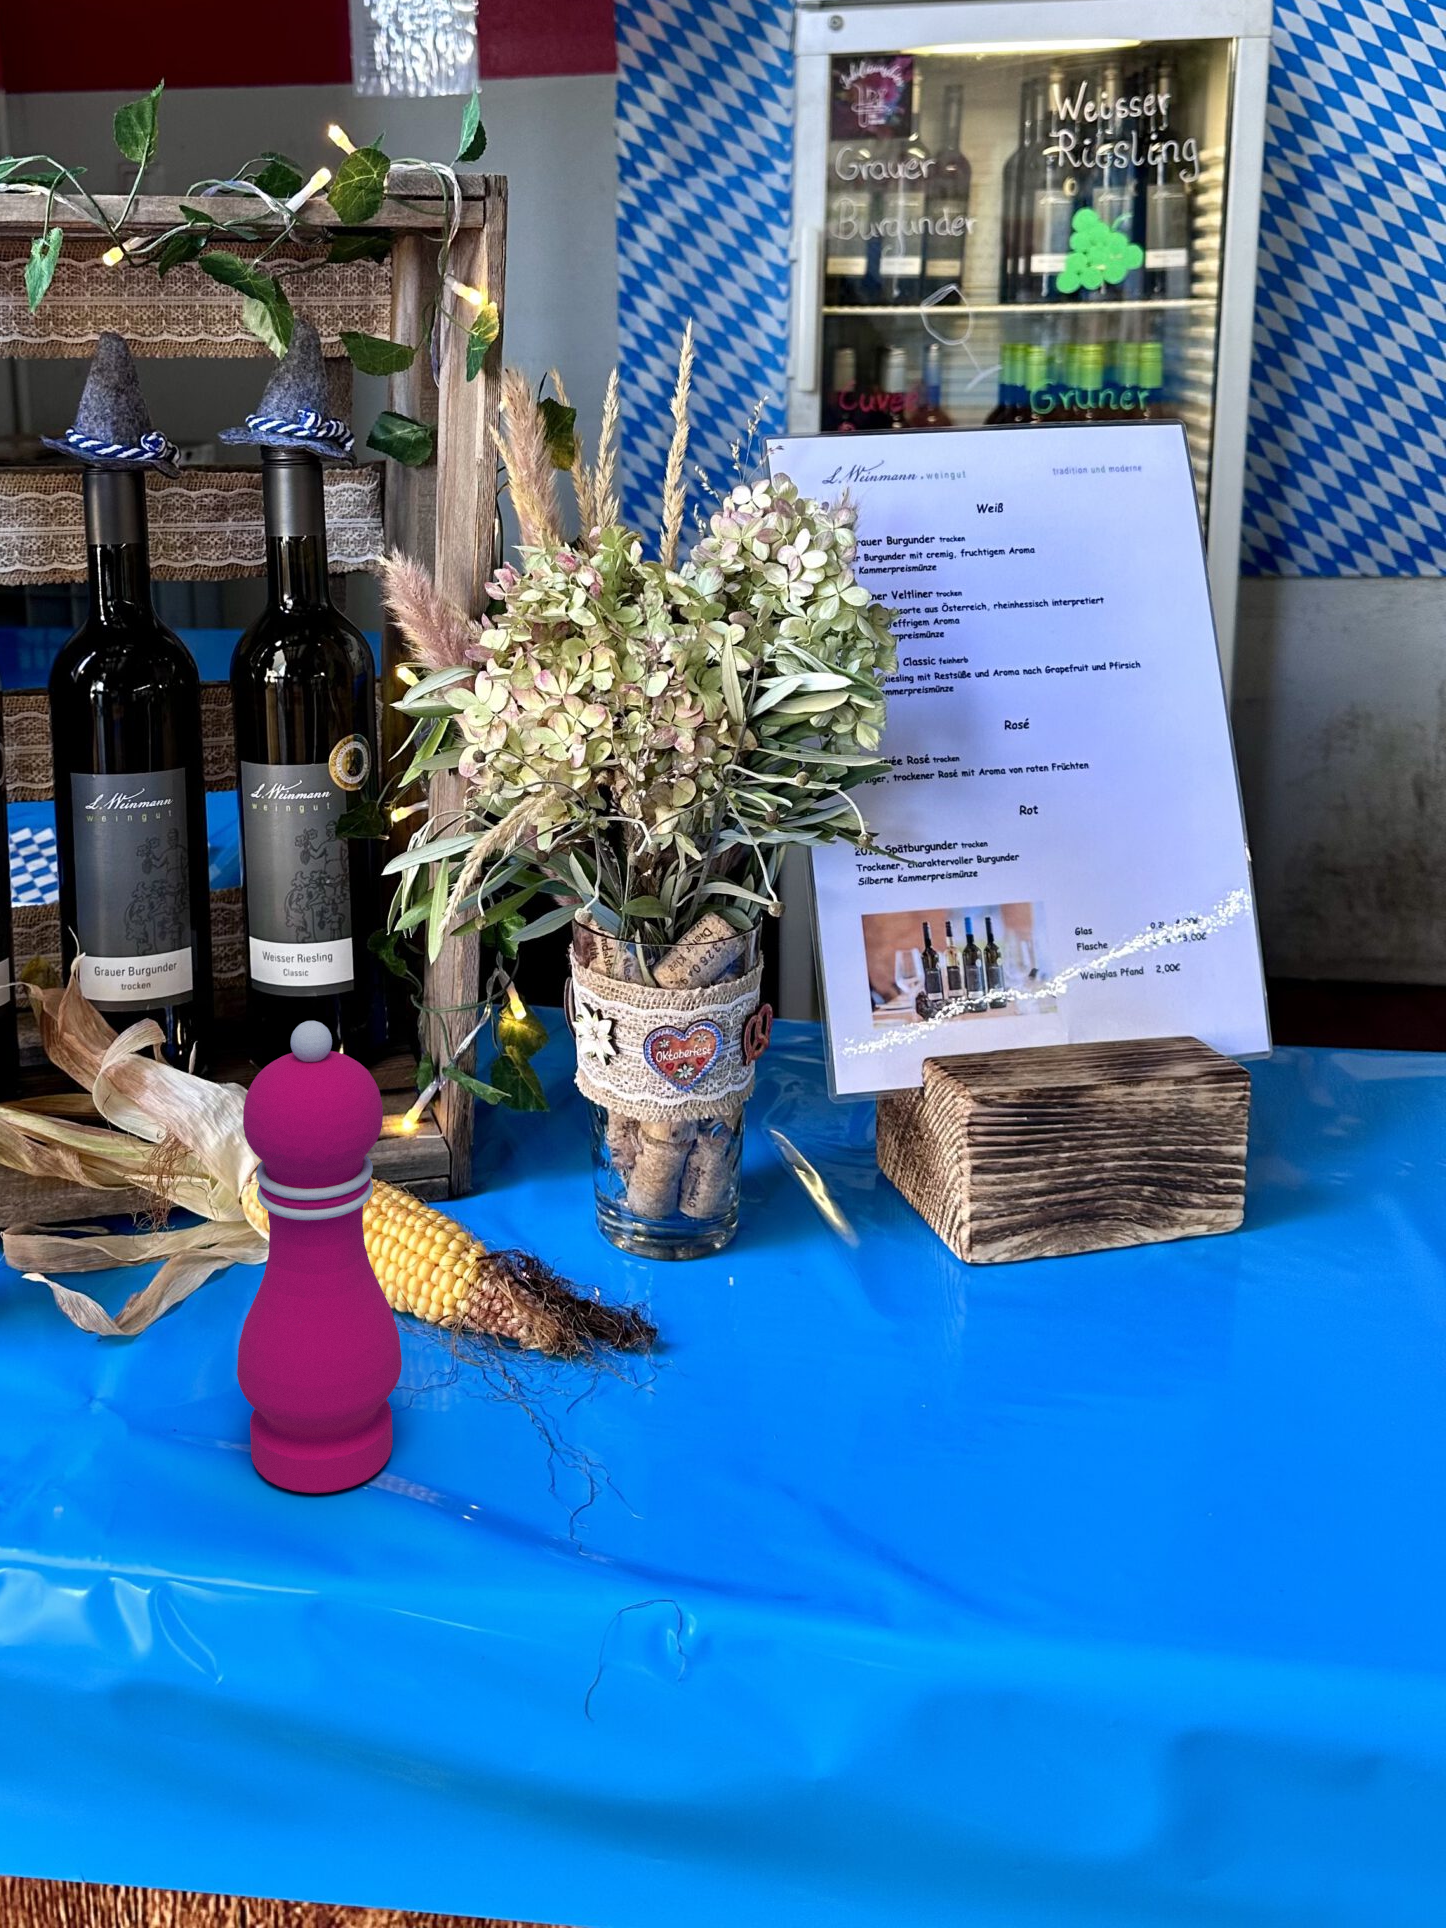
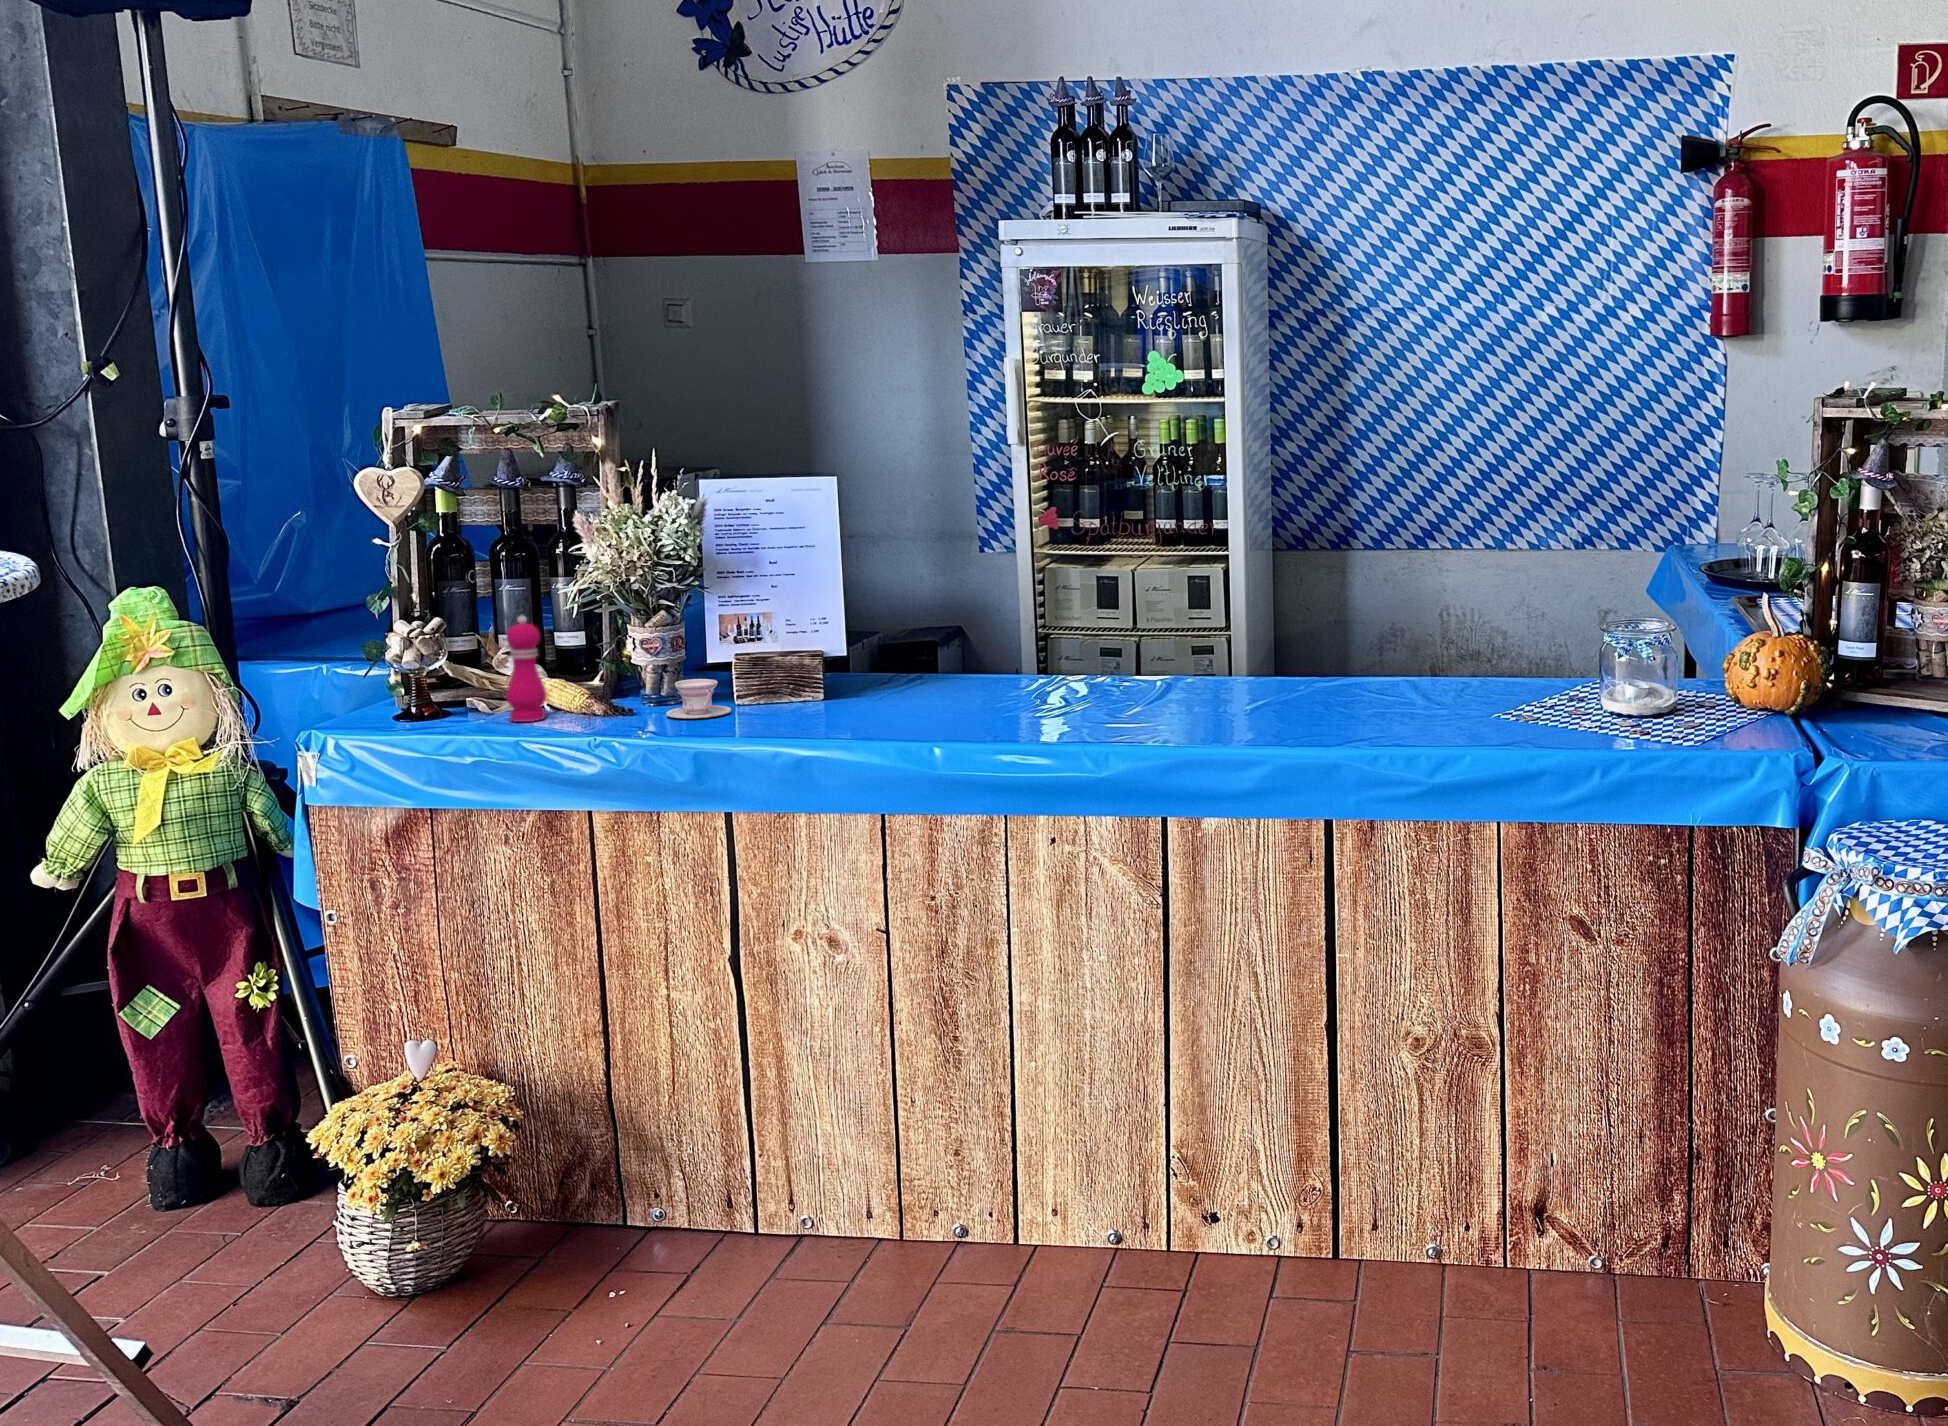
teacup: none [891,1245,1166,1489] -> present [666,679,731,719]

